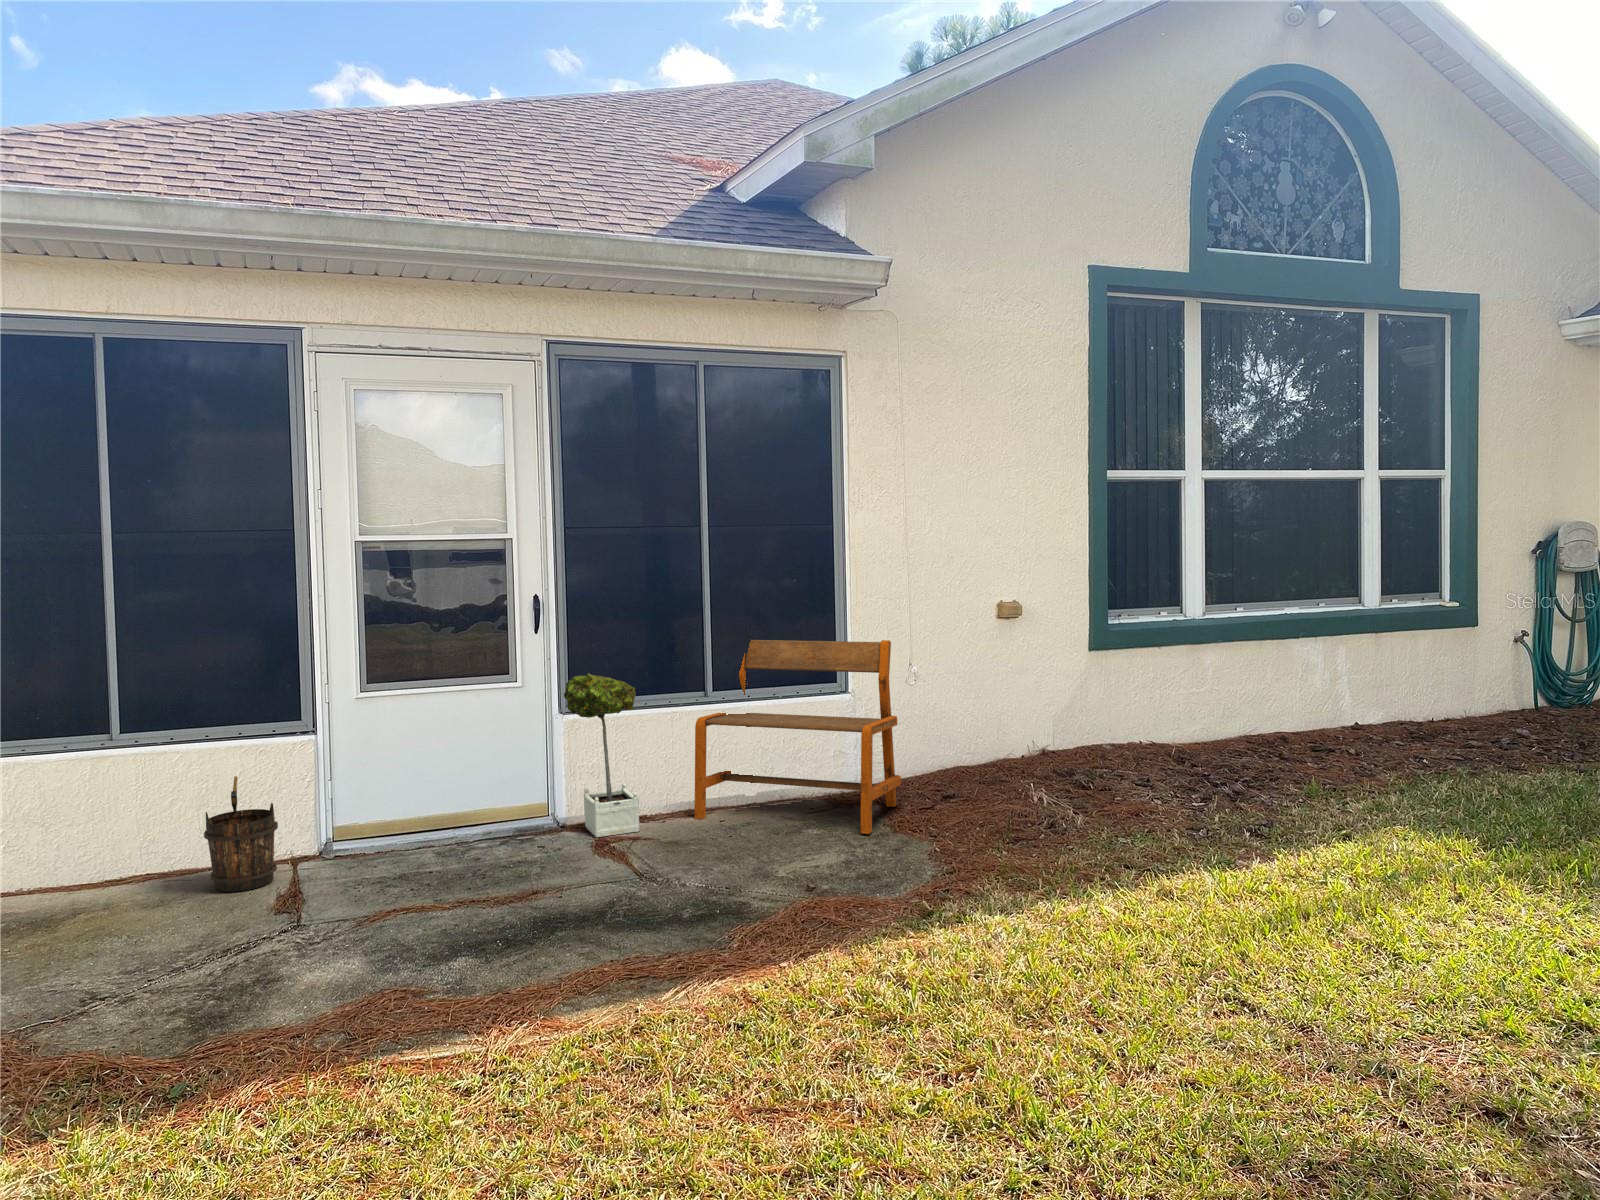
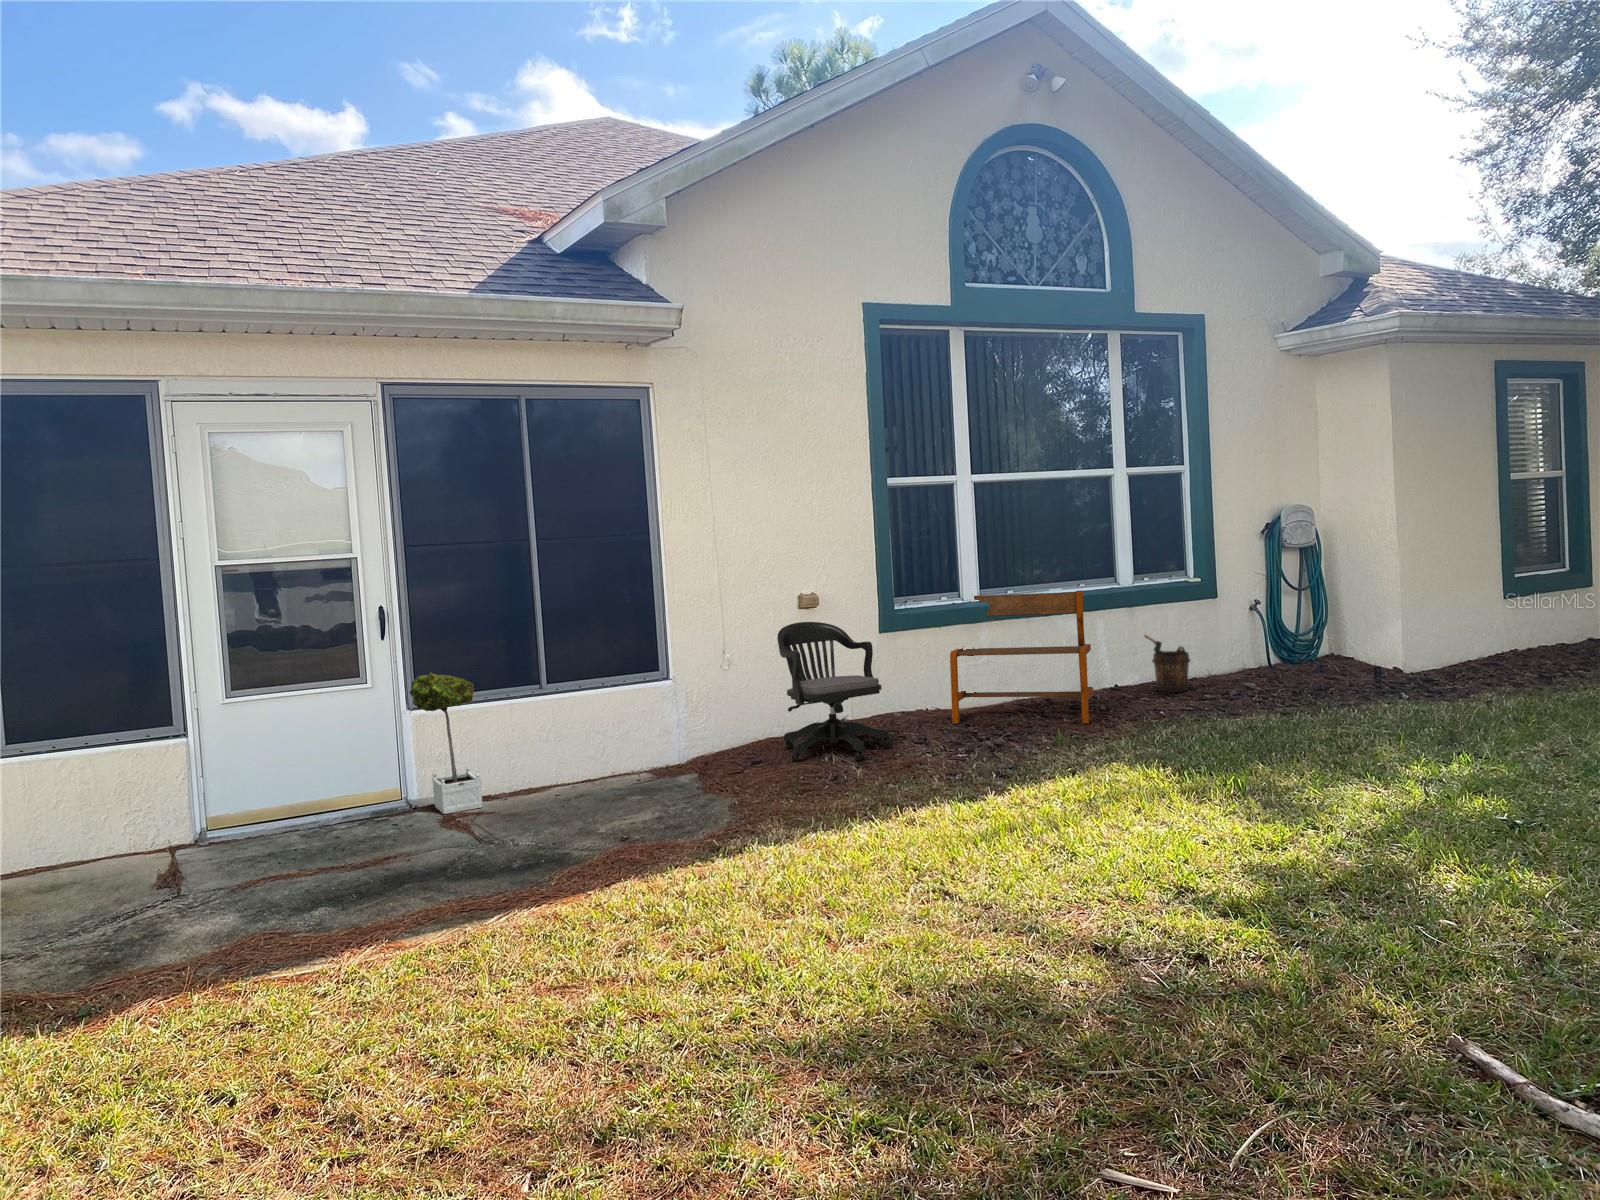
chair: none [976,633,1105,800] -> present [777,622,890,761]
bench: present [694,640,901,834] -> present [950,590,1093,723]
bucket: present [204,776,278,892] -> present [1144,635,1190,693]

